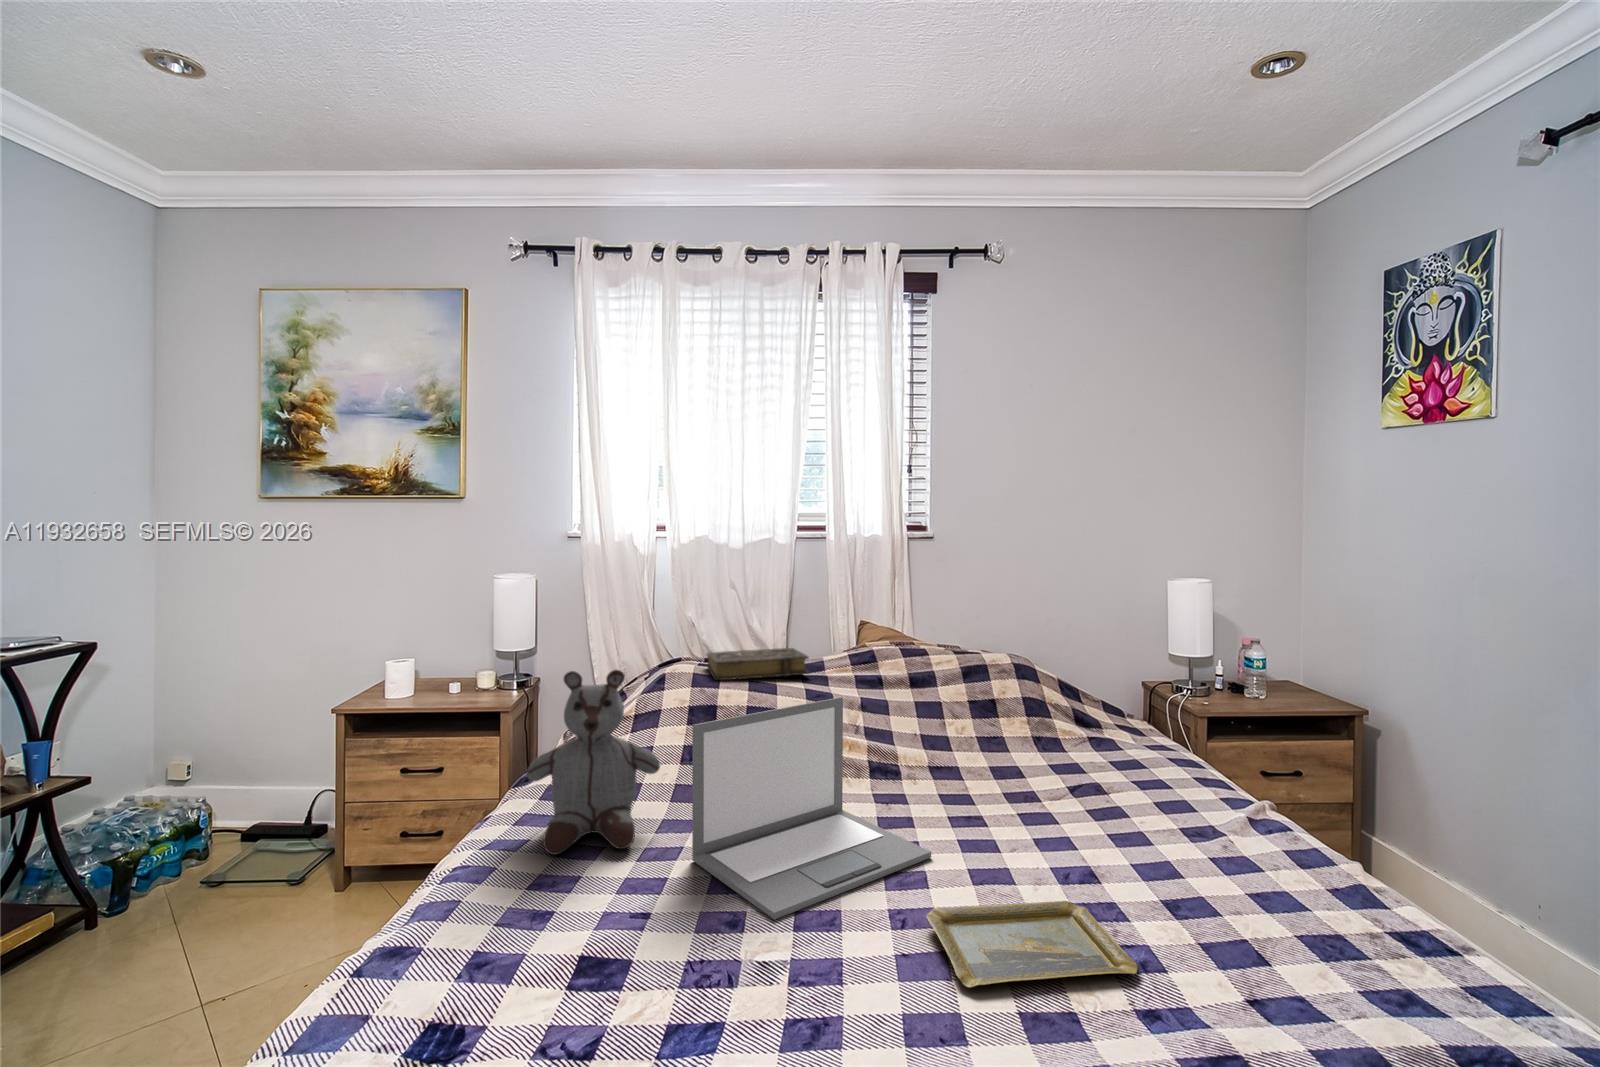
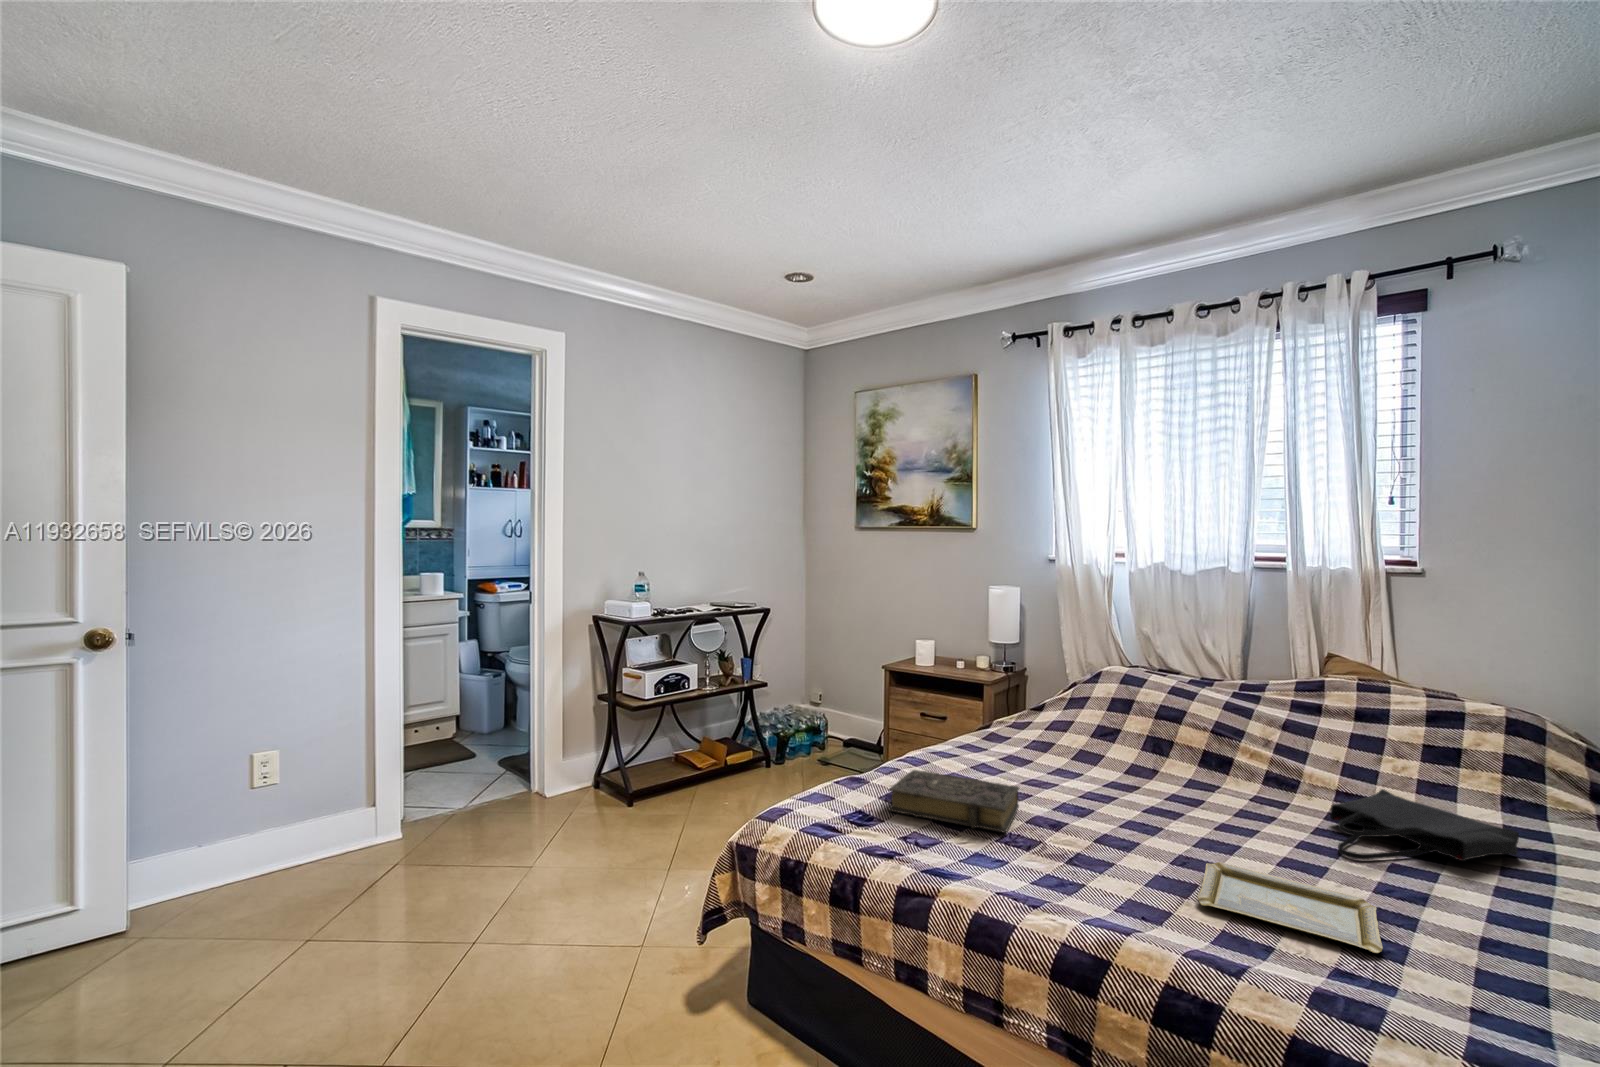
book: present [707,648,810,680] -> present [888,770,1019,832]
stuffed bear: present [527,670,661,855] -> none [966,650,1056,775]
laptop: present [692,697,931,920] -> none [1060,695,1264,844]
tote bag: none [951,757,1083,846] -> present [1330,789,1519,861]

